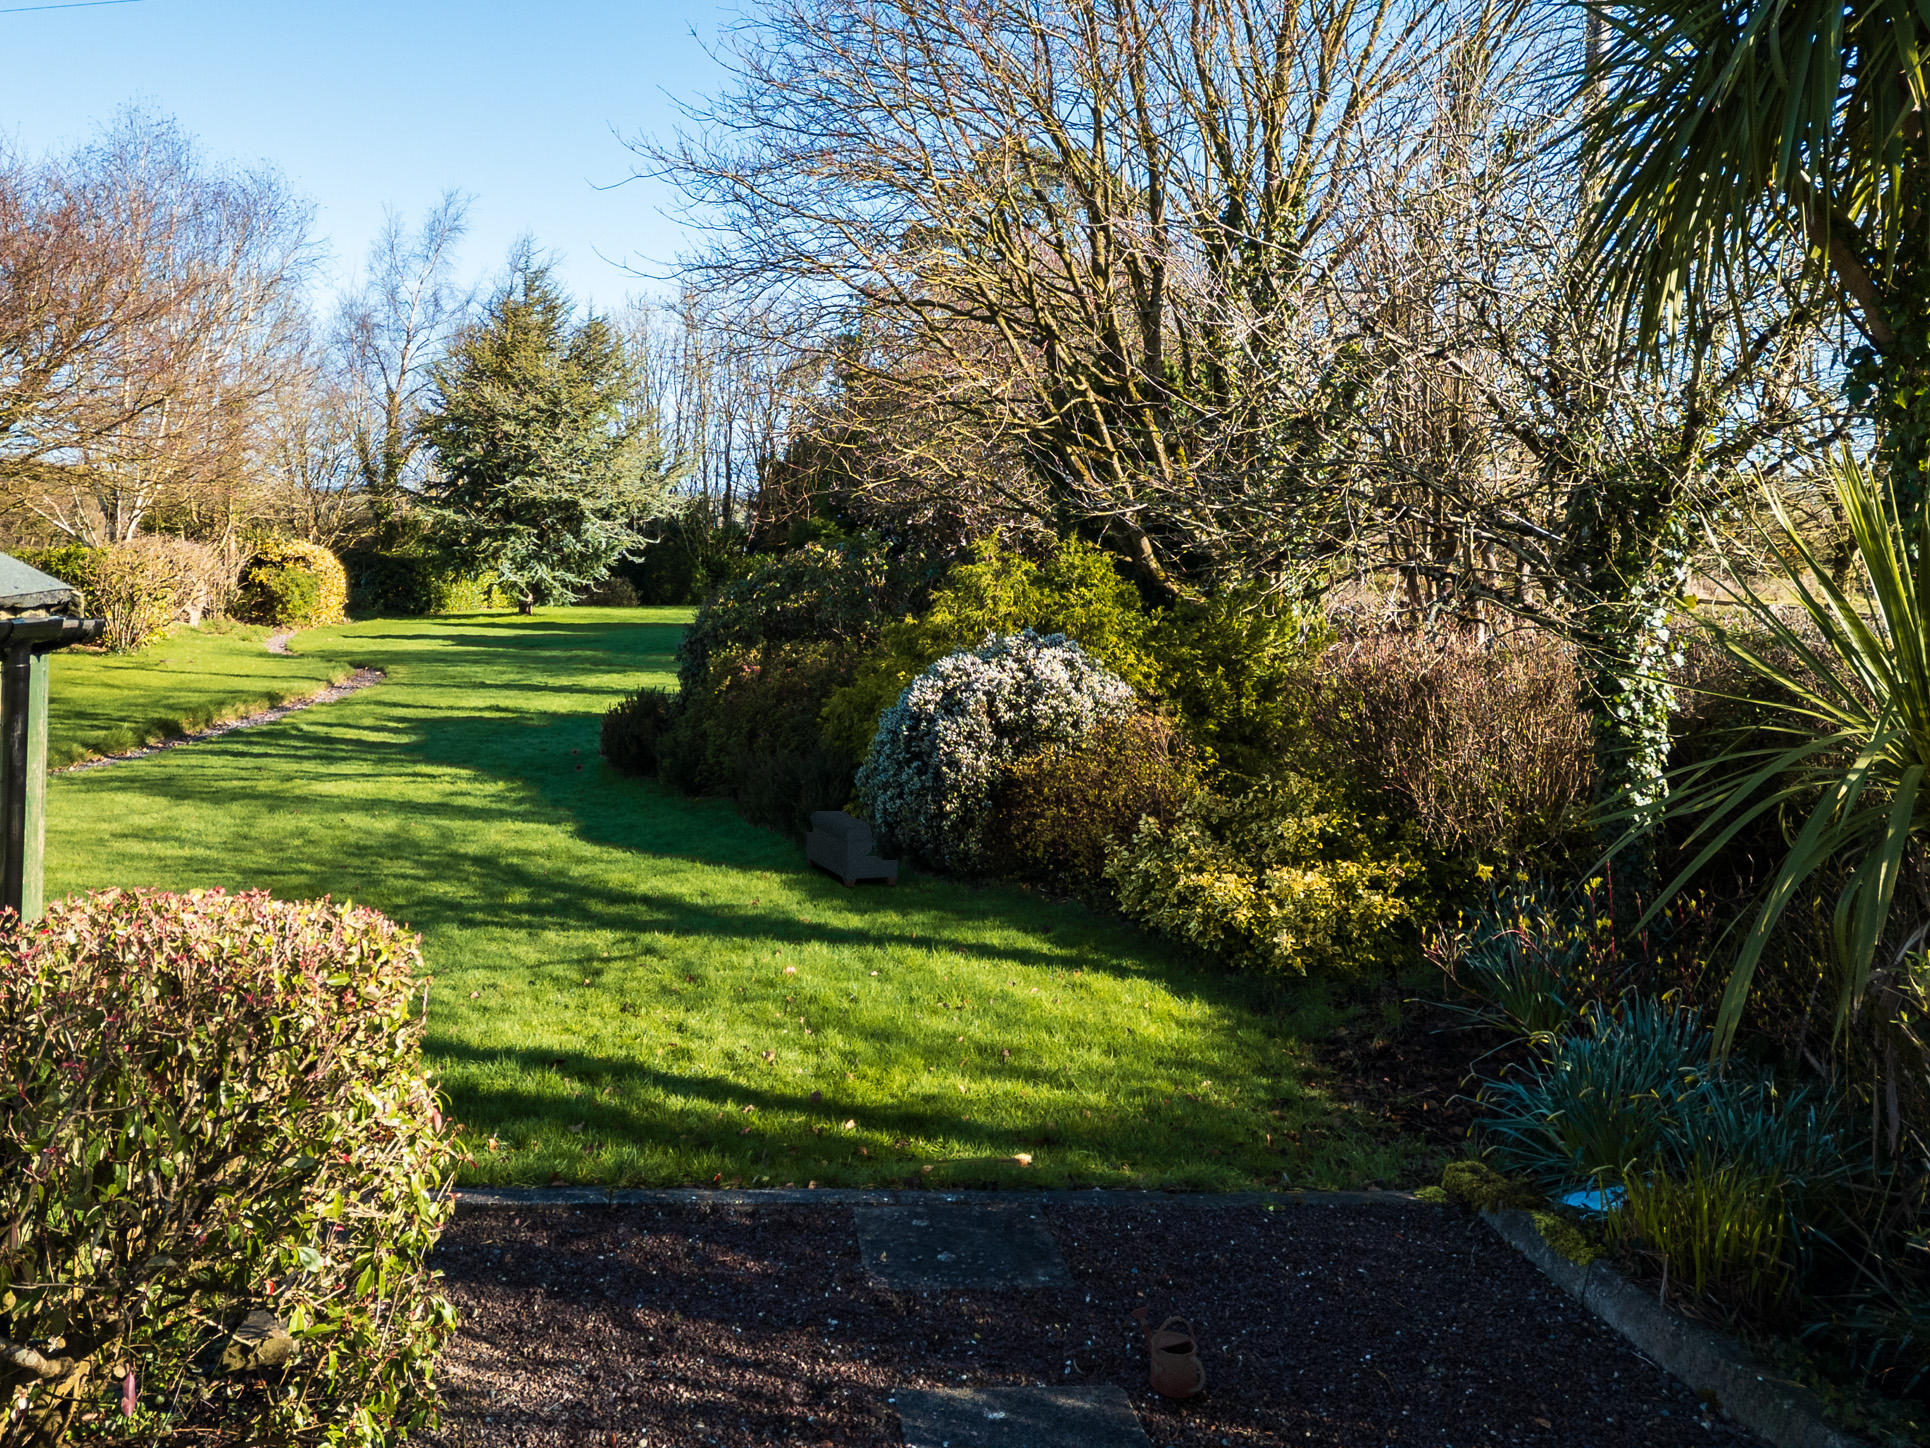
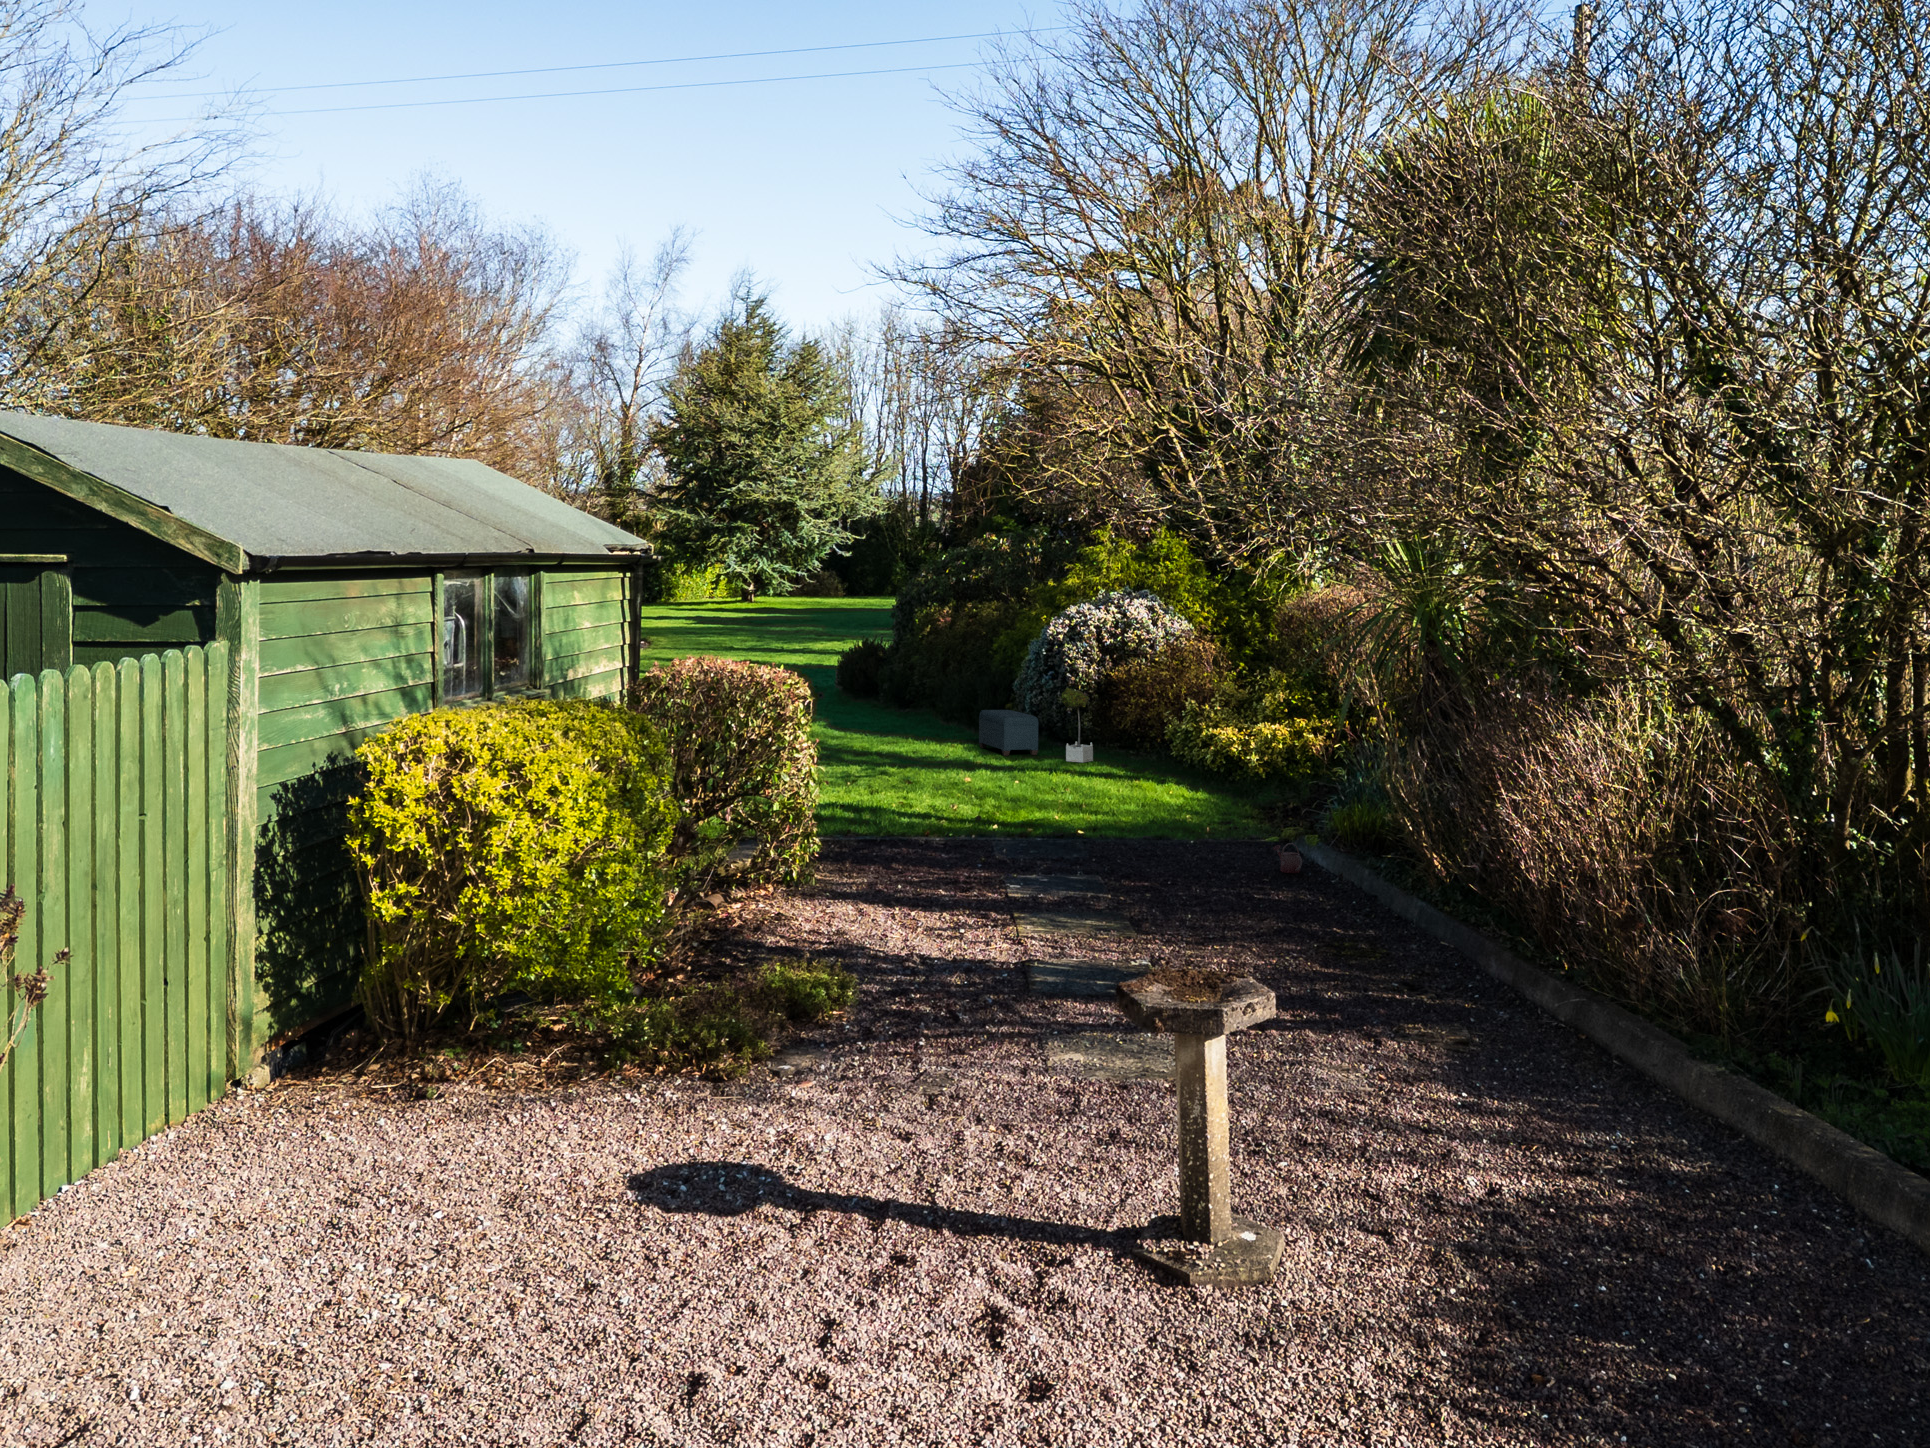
potted tree: none [936,788,985,906] -> present [1062,688,1093,762]
watering can: present [1130,1307,1206,1398] -> present [1273,843,1302,873]

